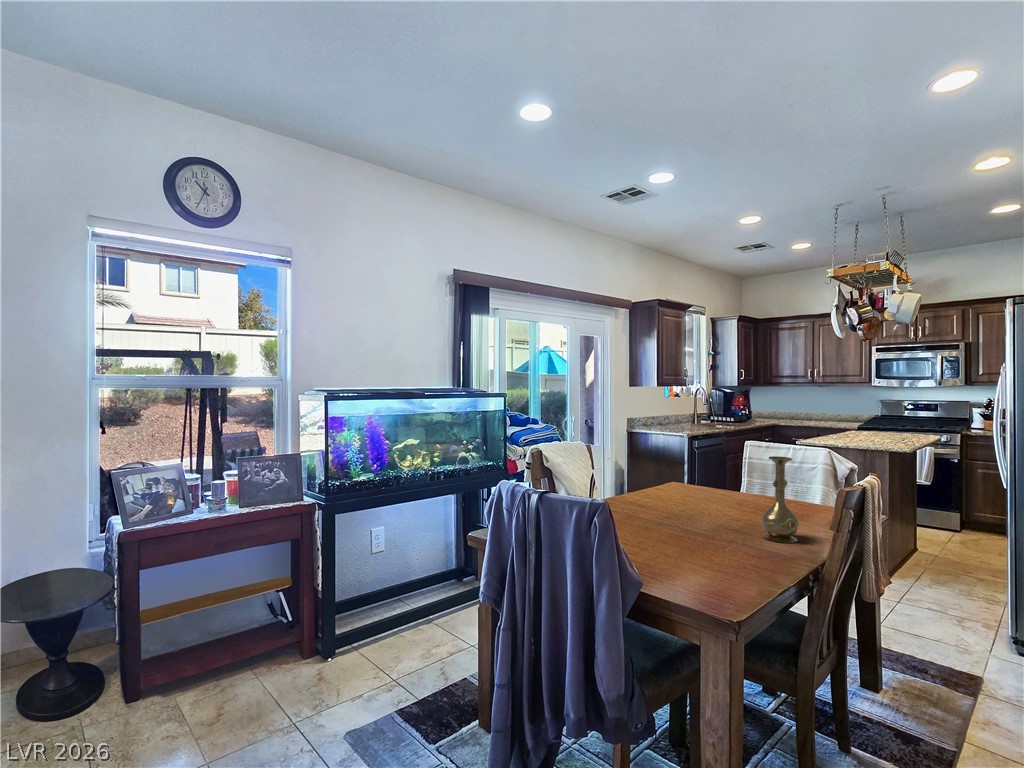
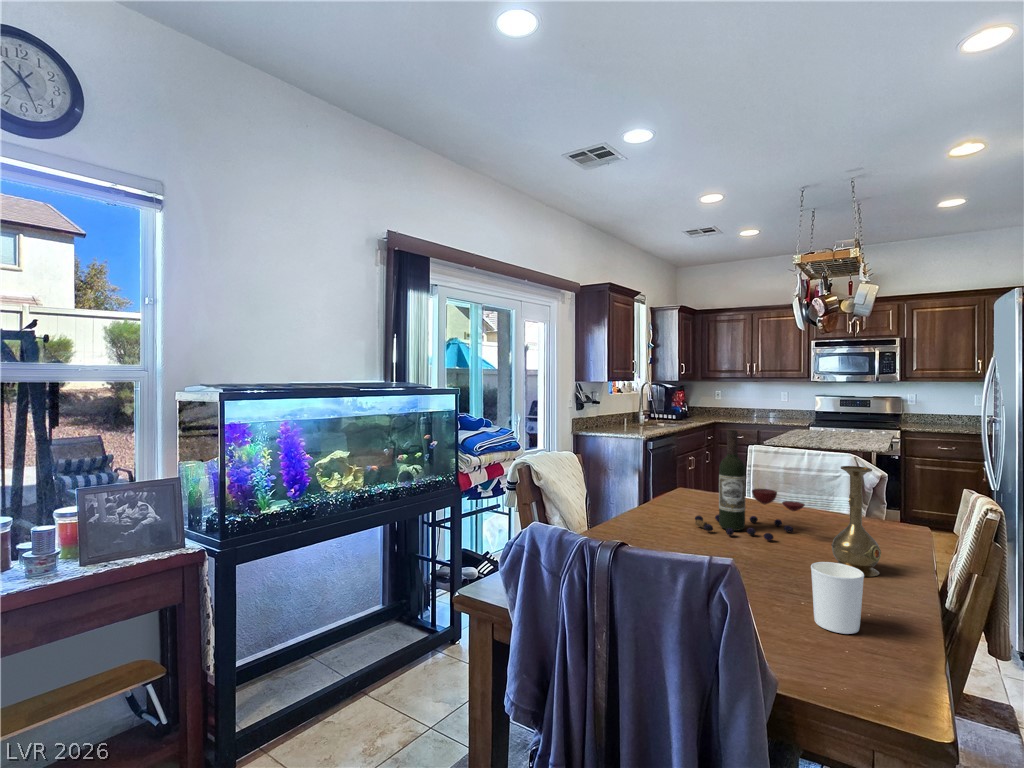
wine bottle: none [676,428,761,519] -> present [695,430,805,541]
candle holder: none [708,522,744,572] -> present [811,562,864,634]

